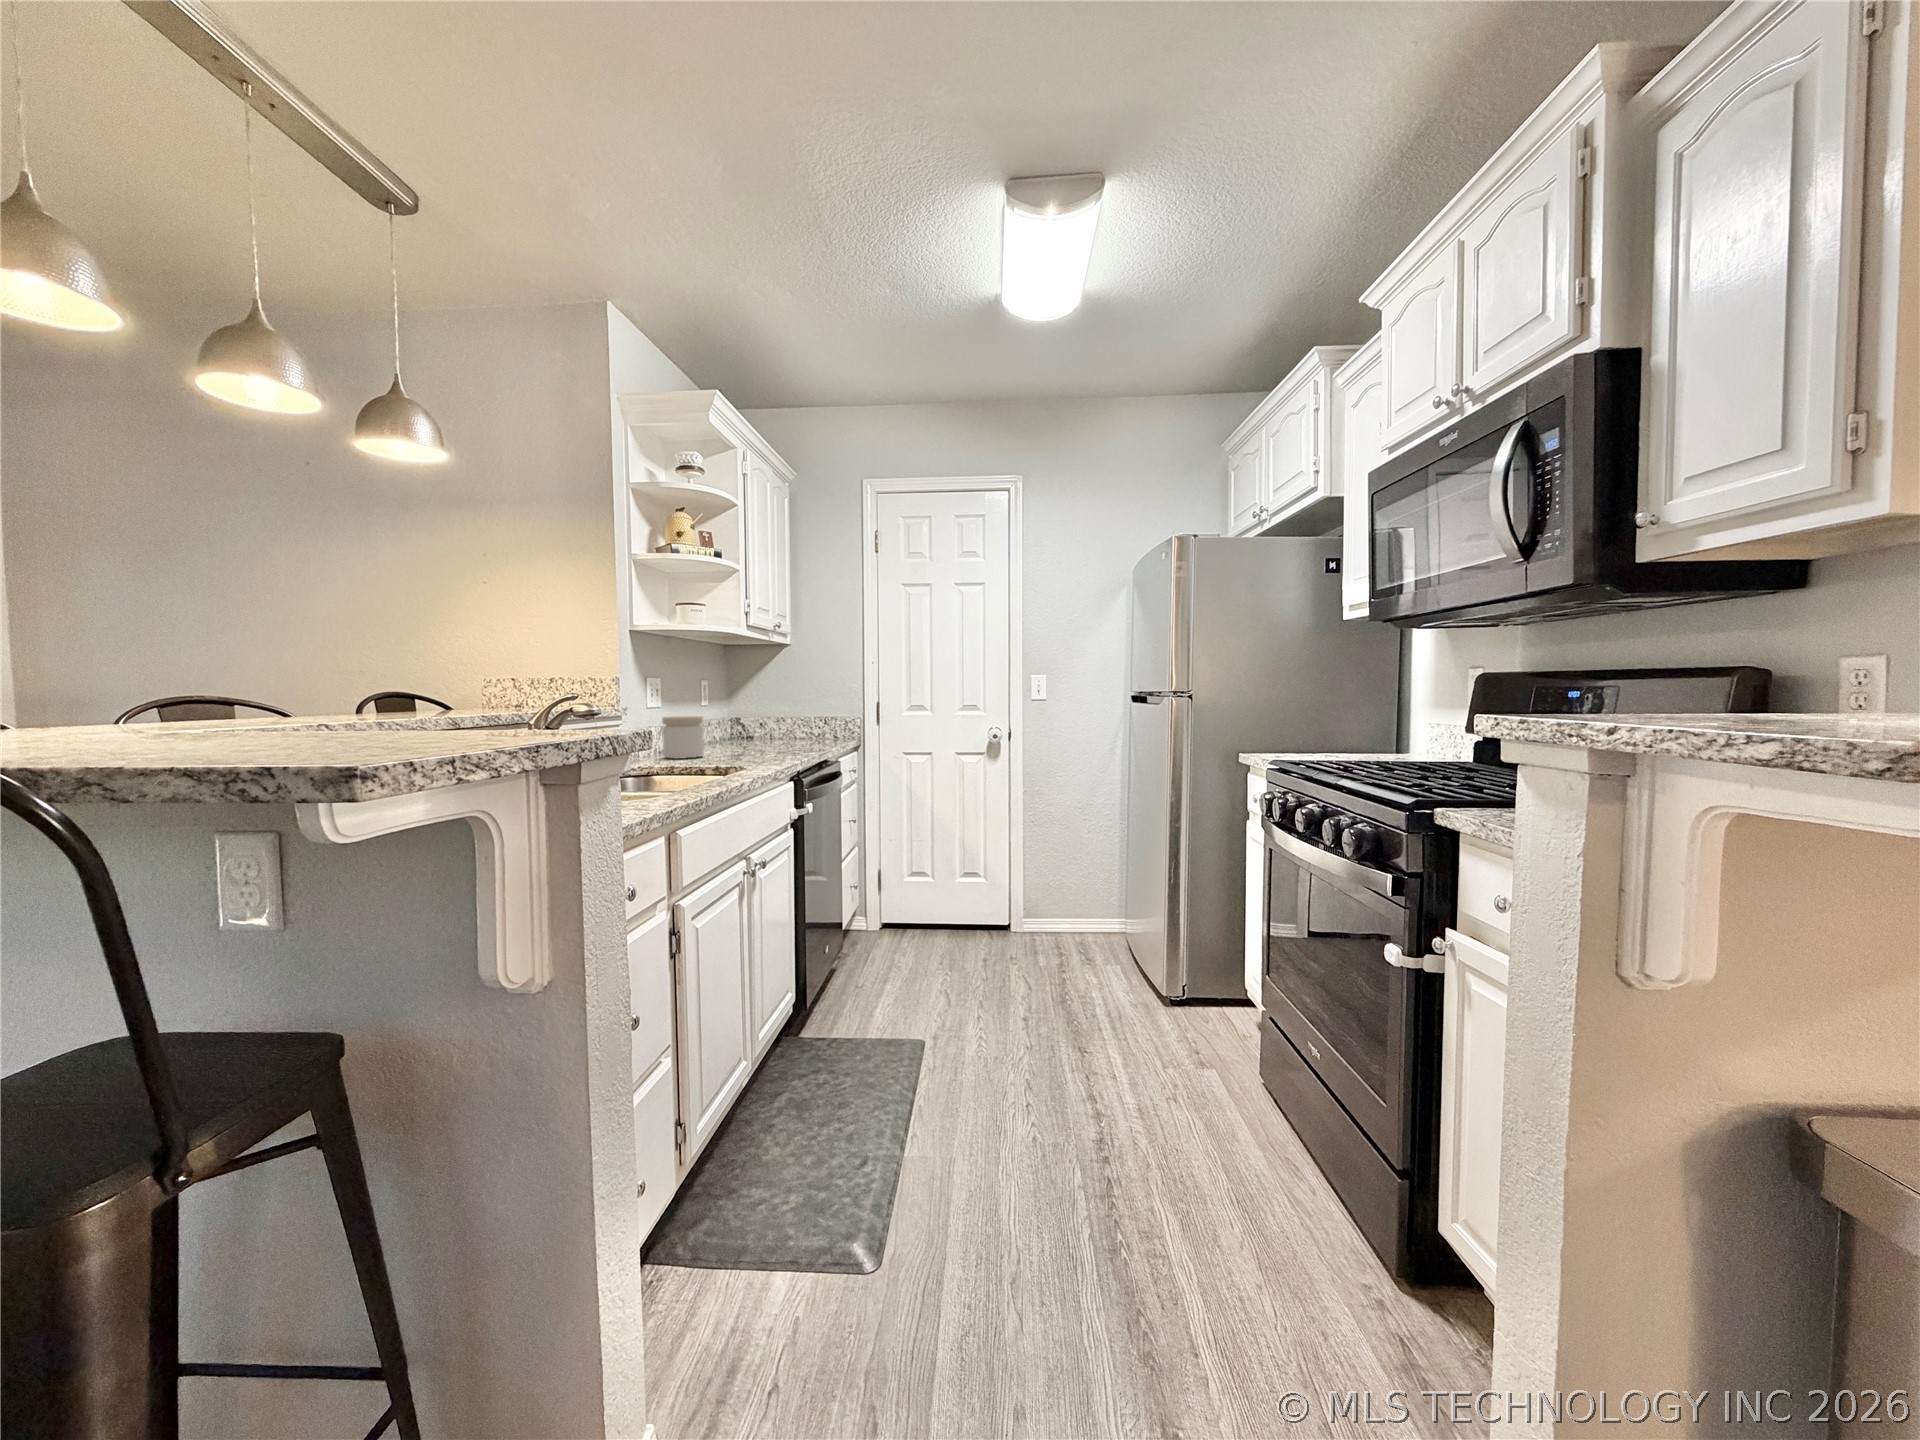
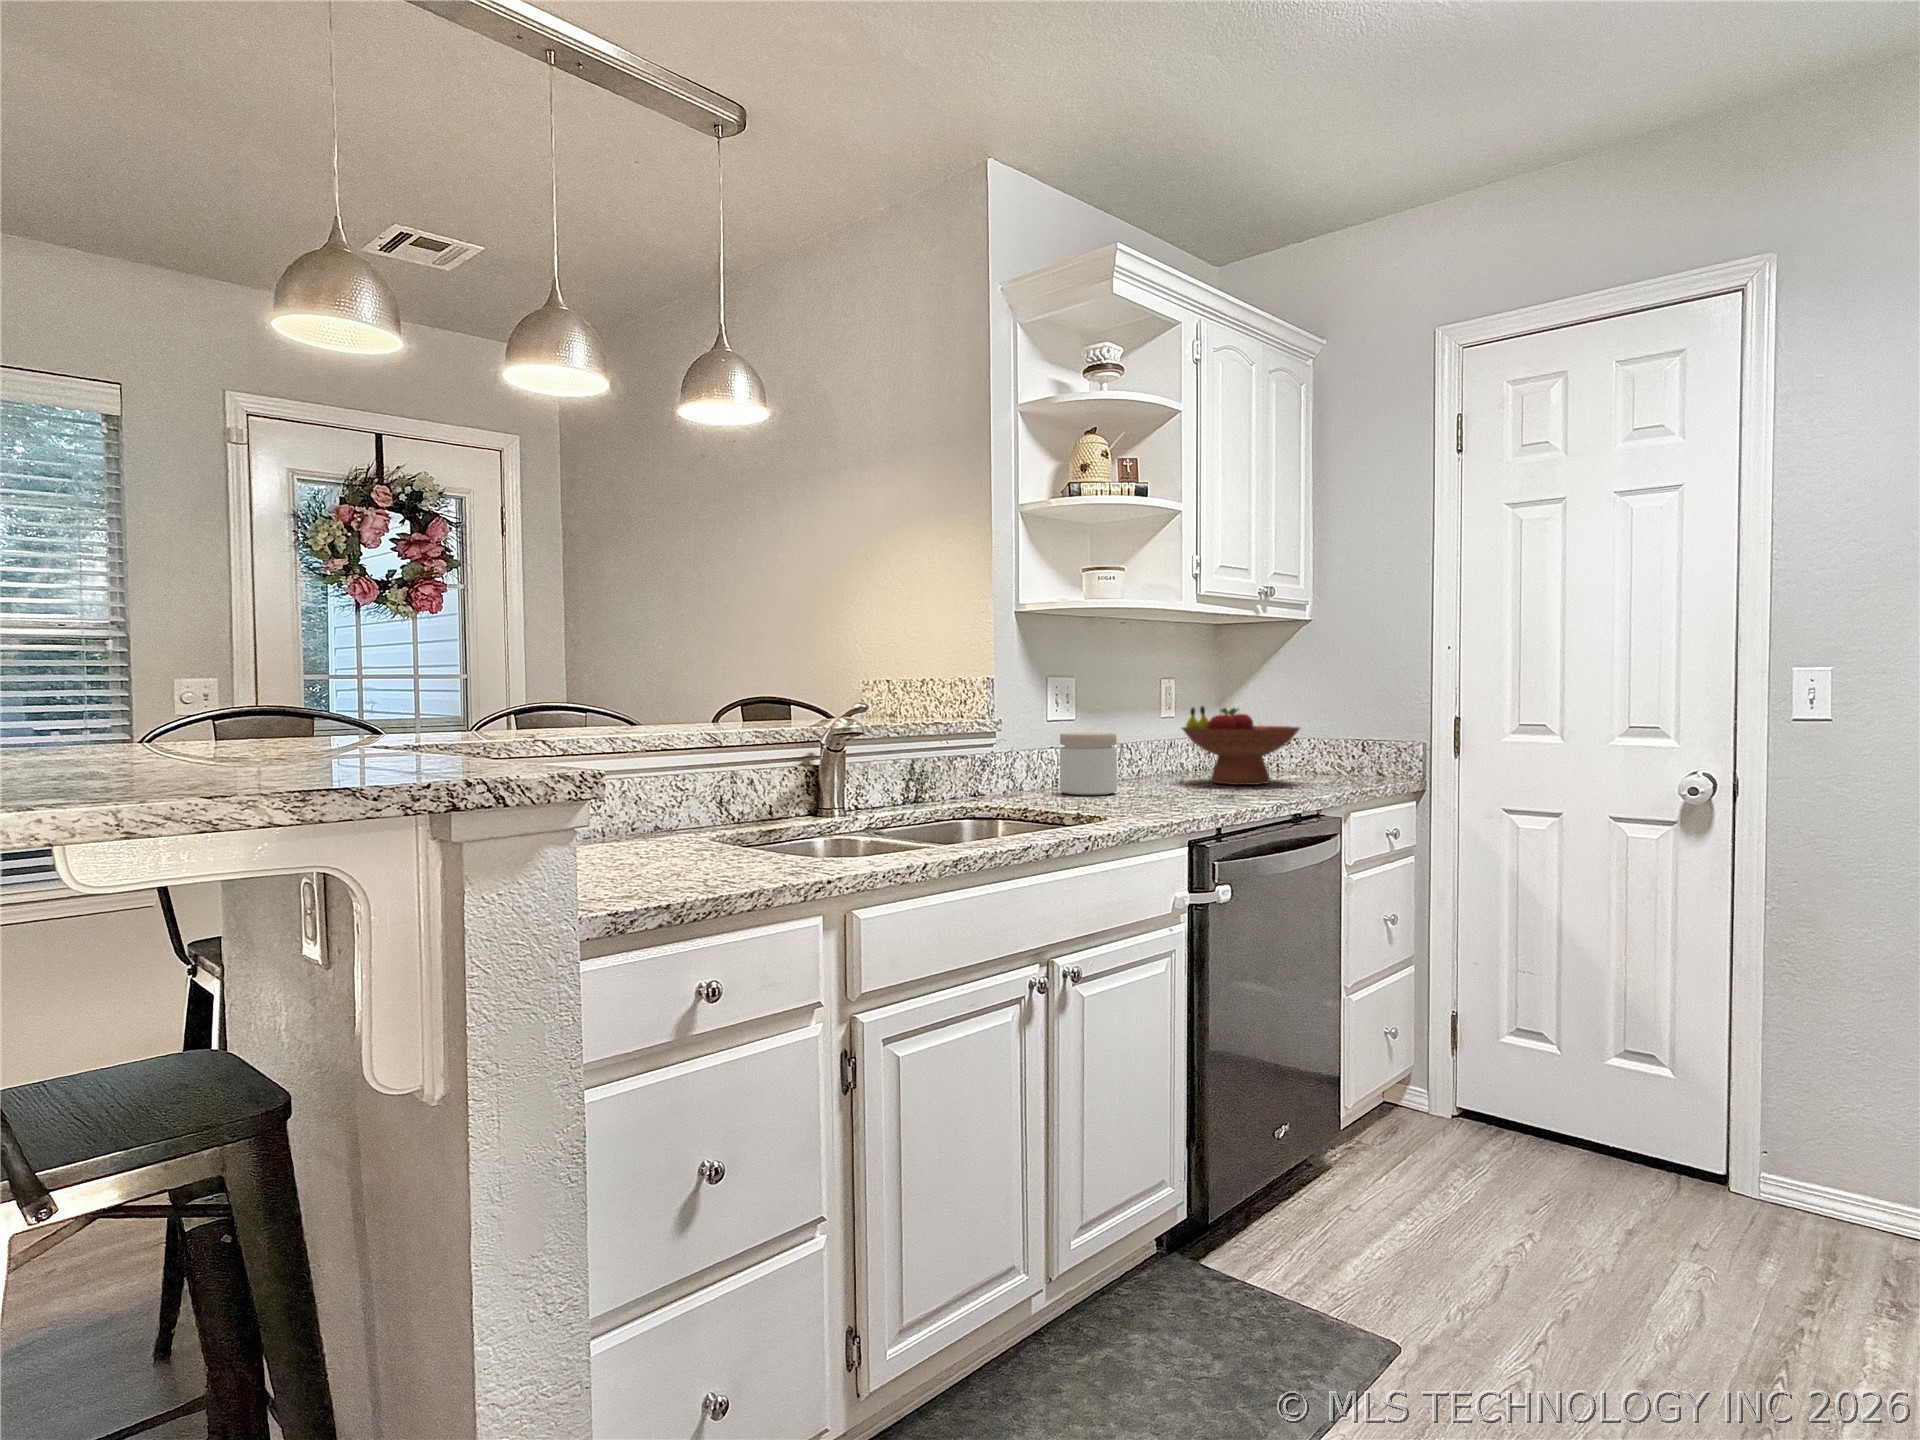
fruit bowl: none [725,698,802,747] -> present [1181,706,1300,785]

